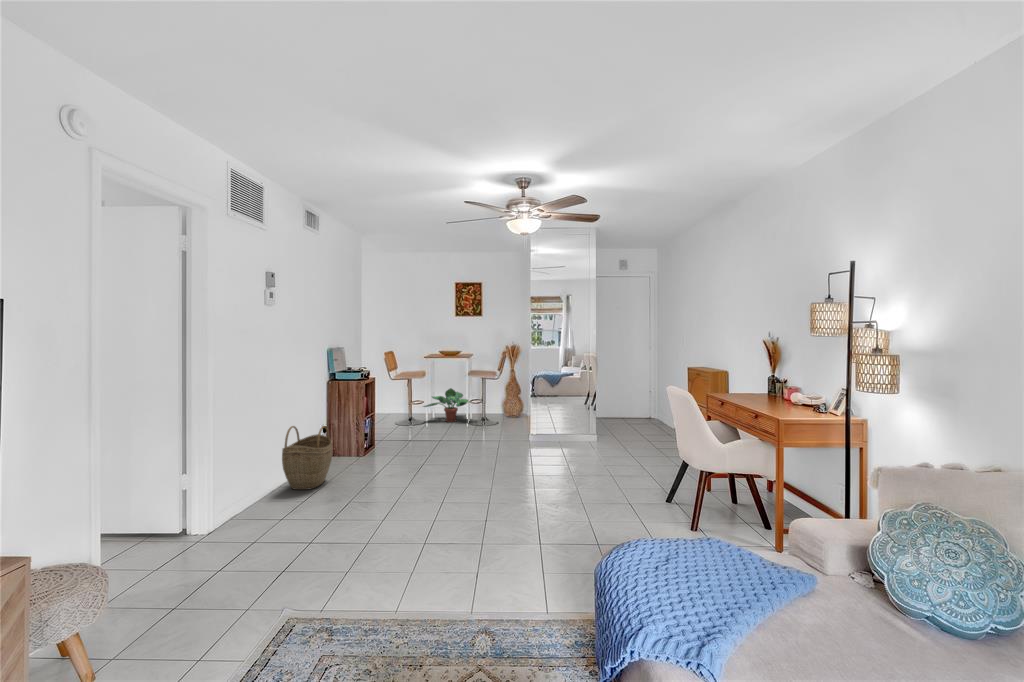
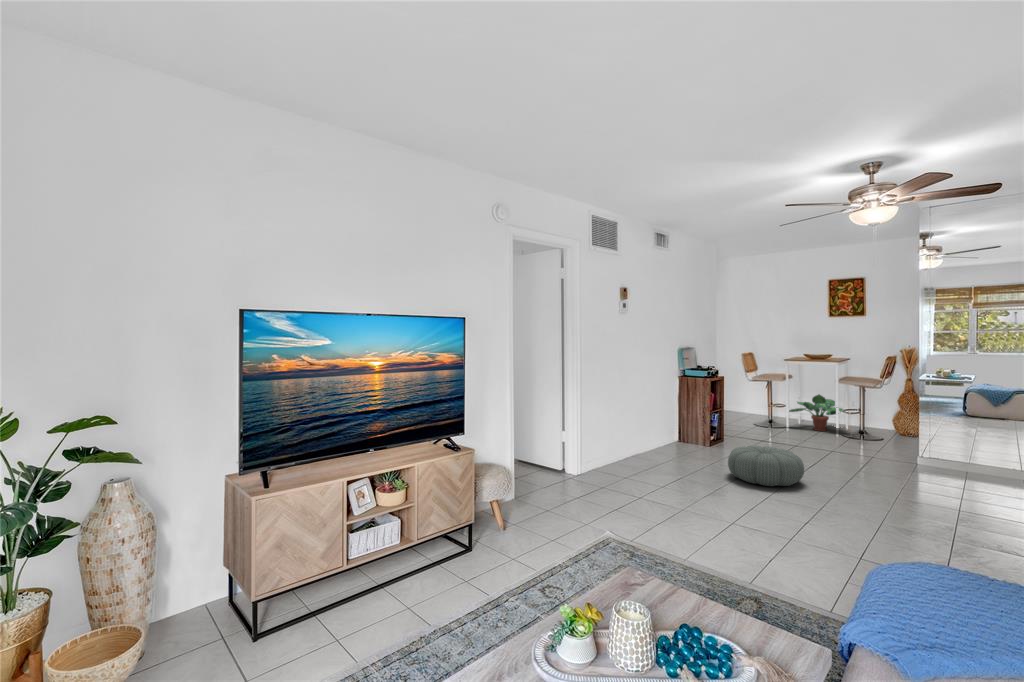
woven basket: present [282,426,332,490] -> none [633,411,675,464]
pouf: none [395,447,465,489] -> present [728,445,804,486]

